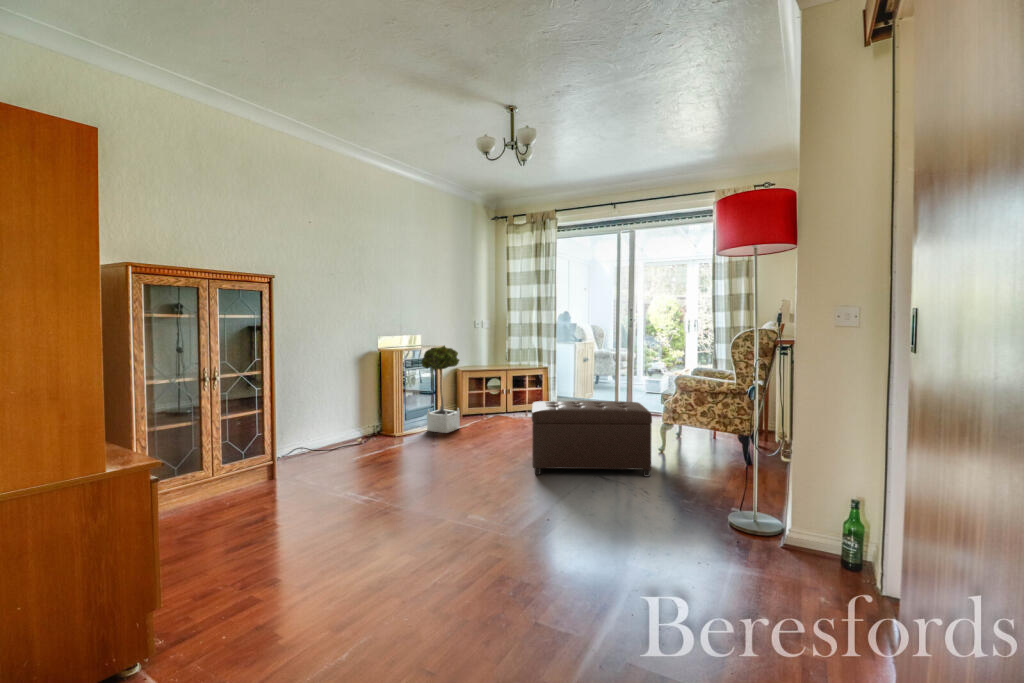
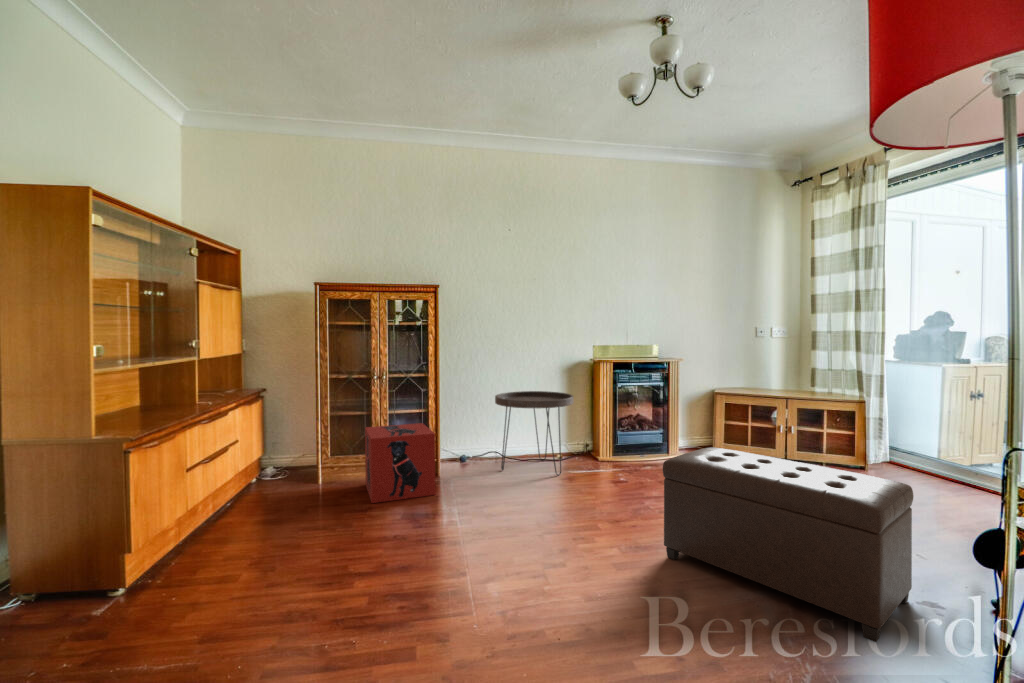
potted tree: present [421,346,460,433] -> none [634,358,684,469]
side table: none [314,380,392,460] -> present [495,391,573,475]
storage box: none [202,425,308,515] -> present [365,423,436,503]

